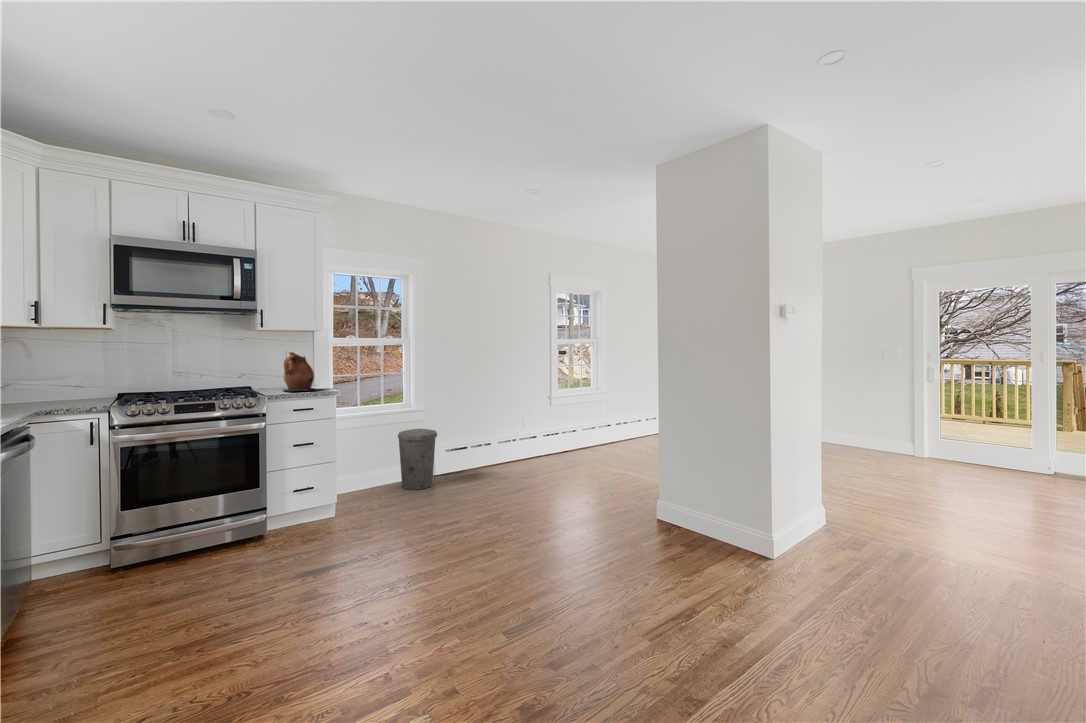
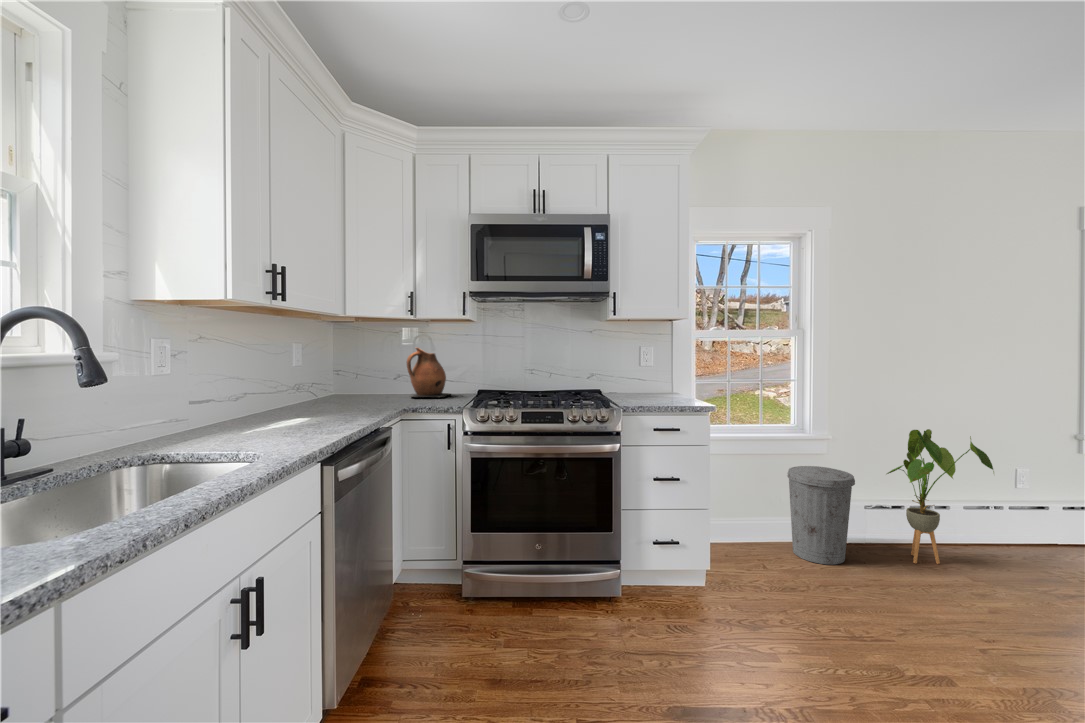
ceramic pitcher: present [283,352,317,391] -> present [407,348,450,397]
house plant: none [456,400,506,479] -> present [887,429,994,564]

